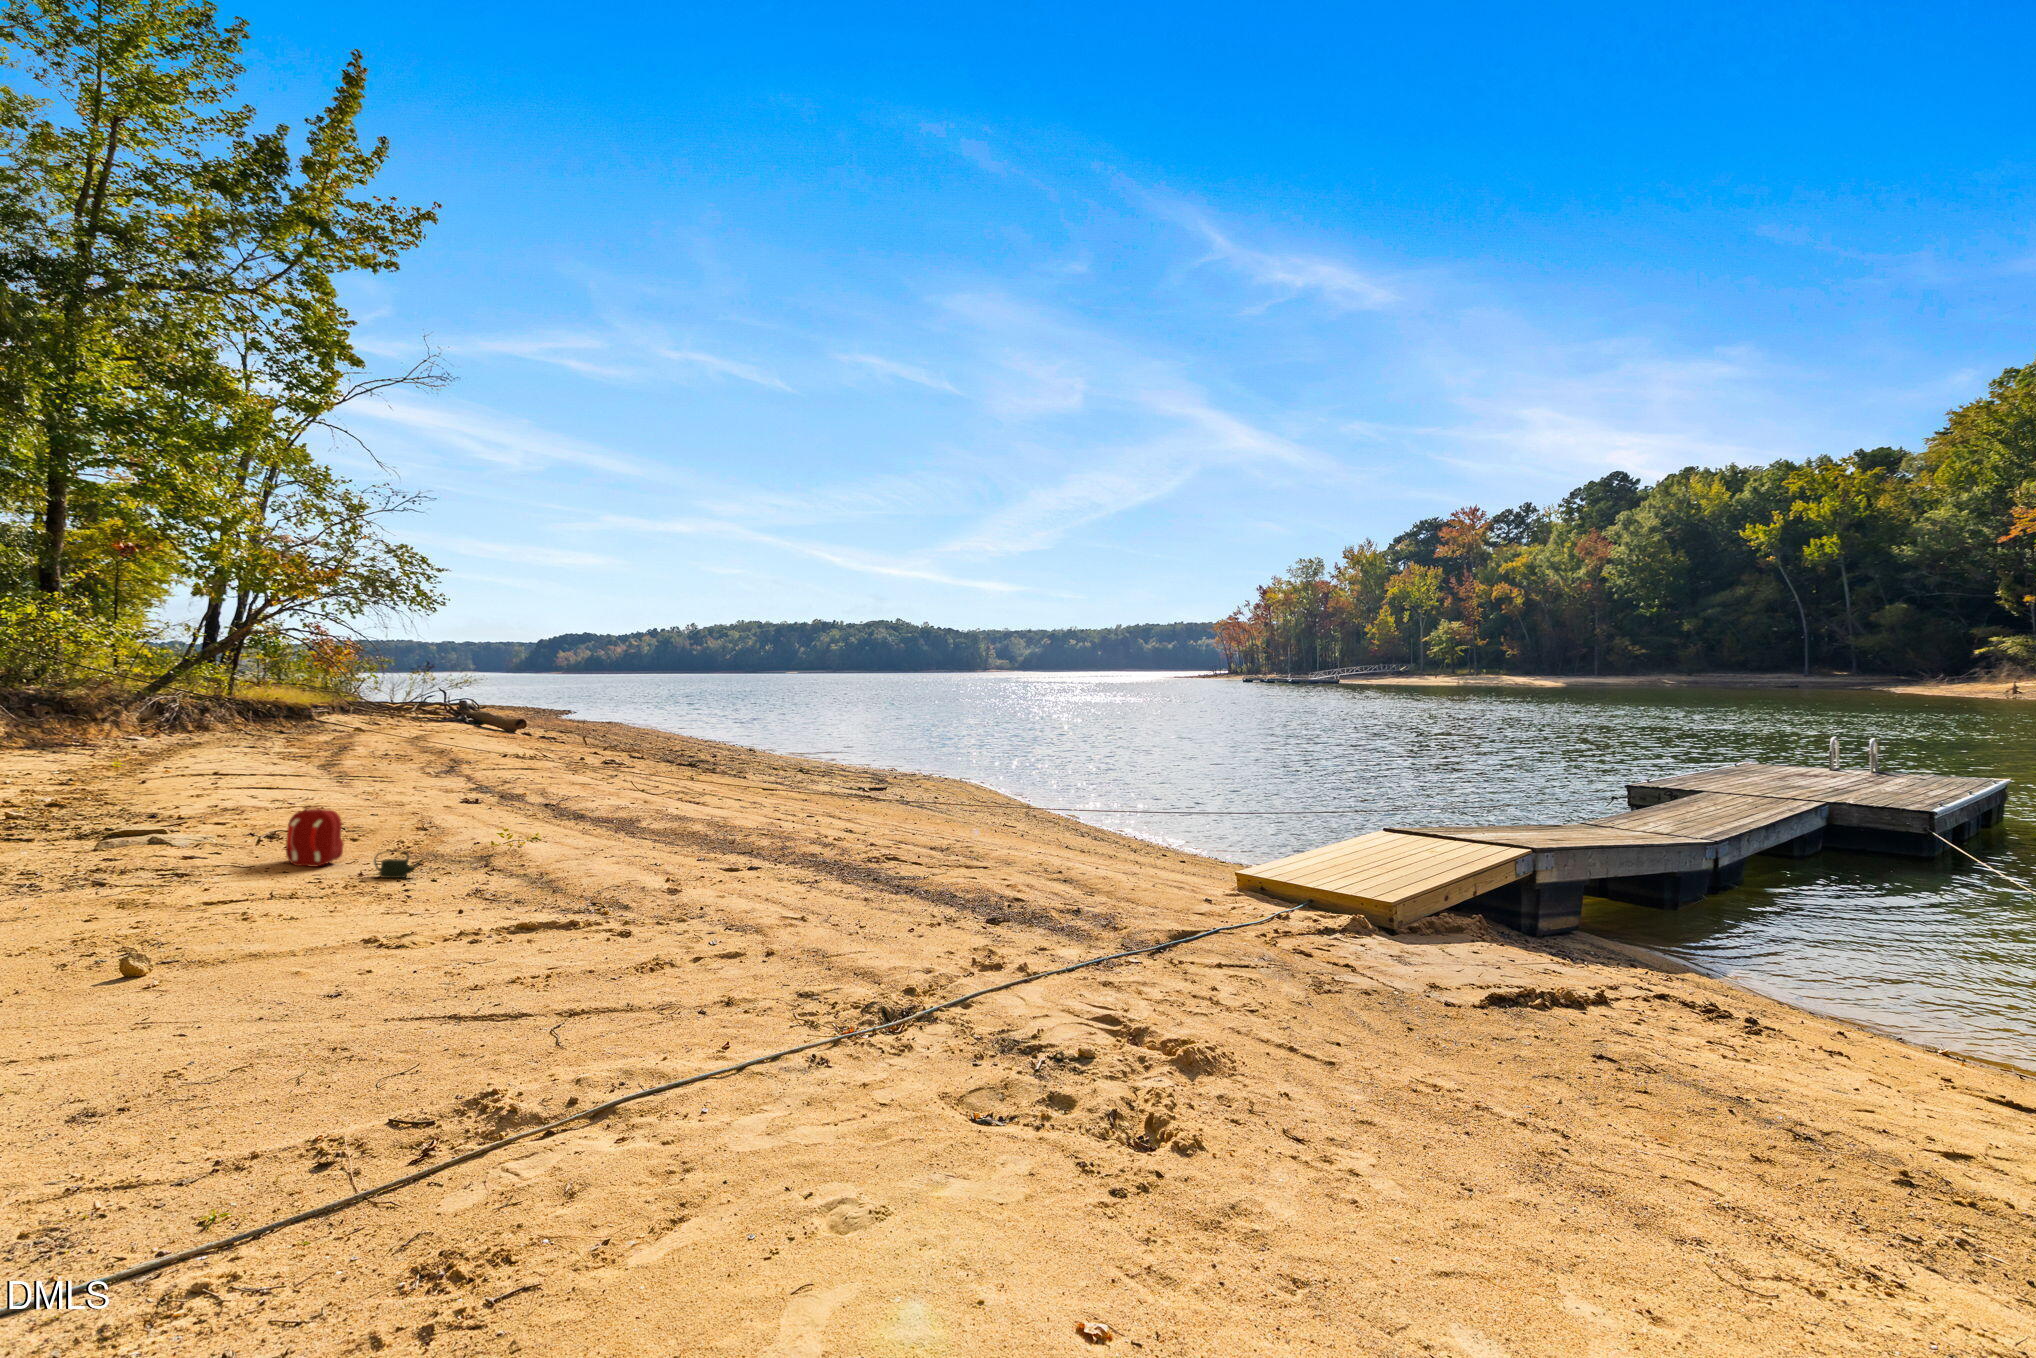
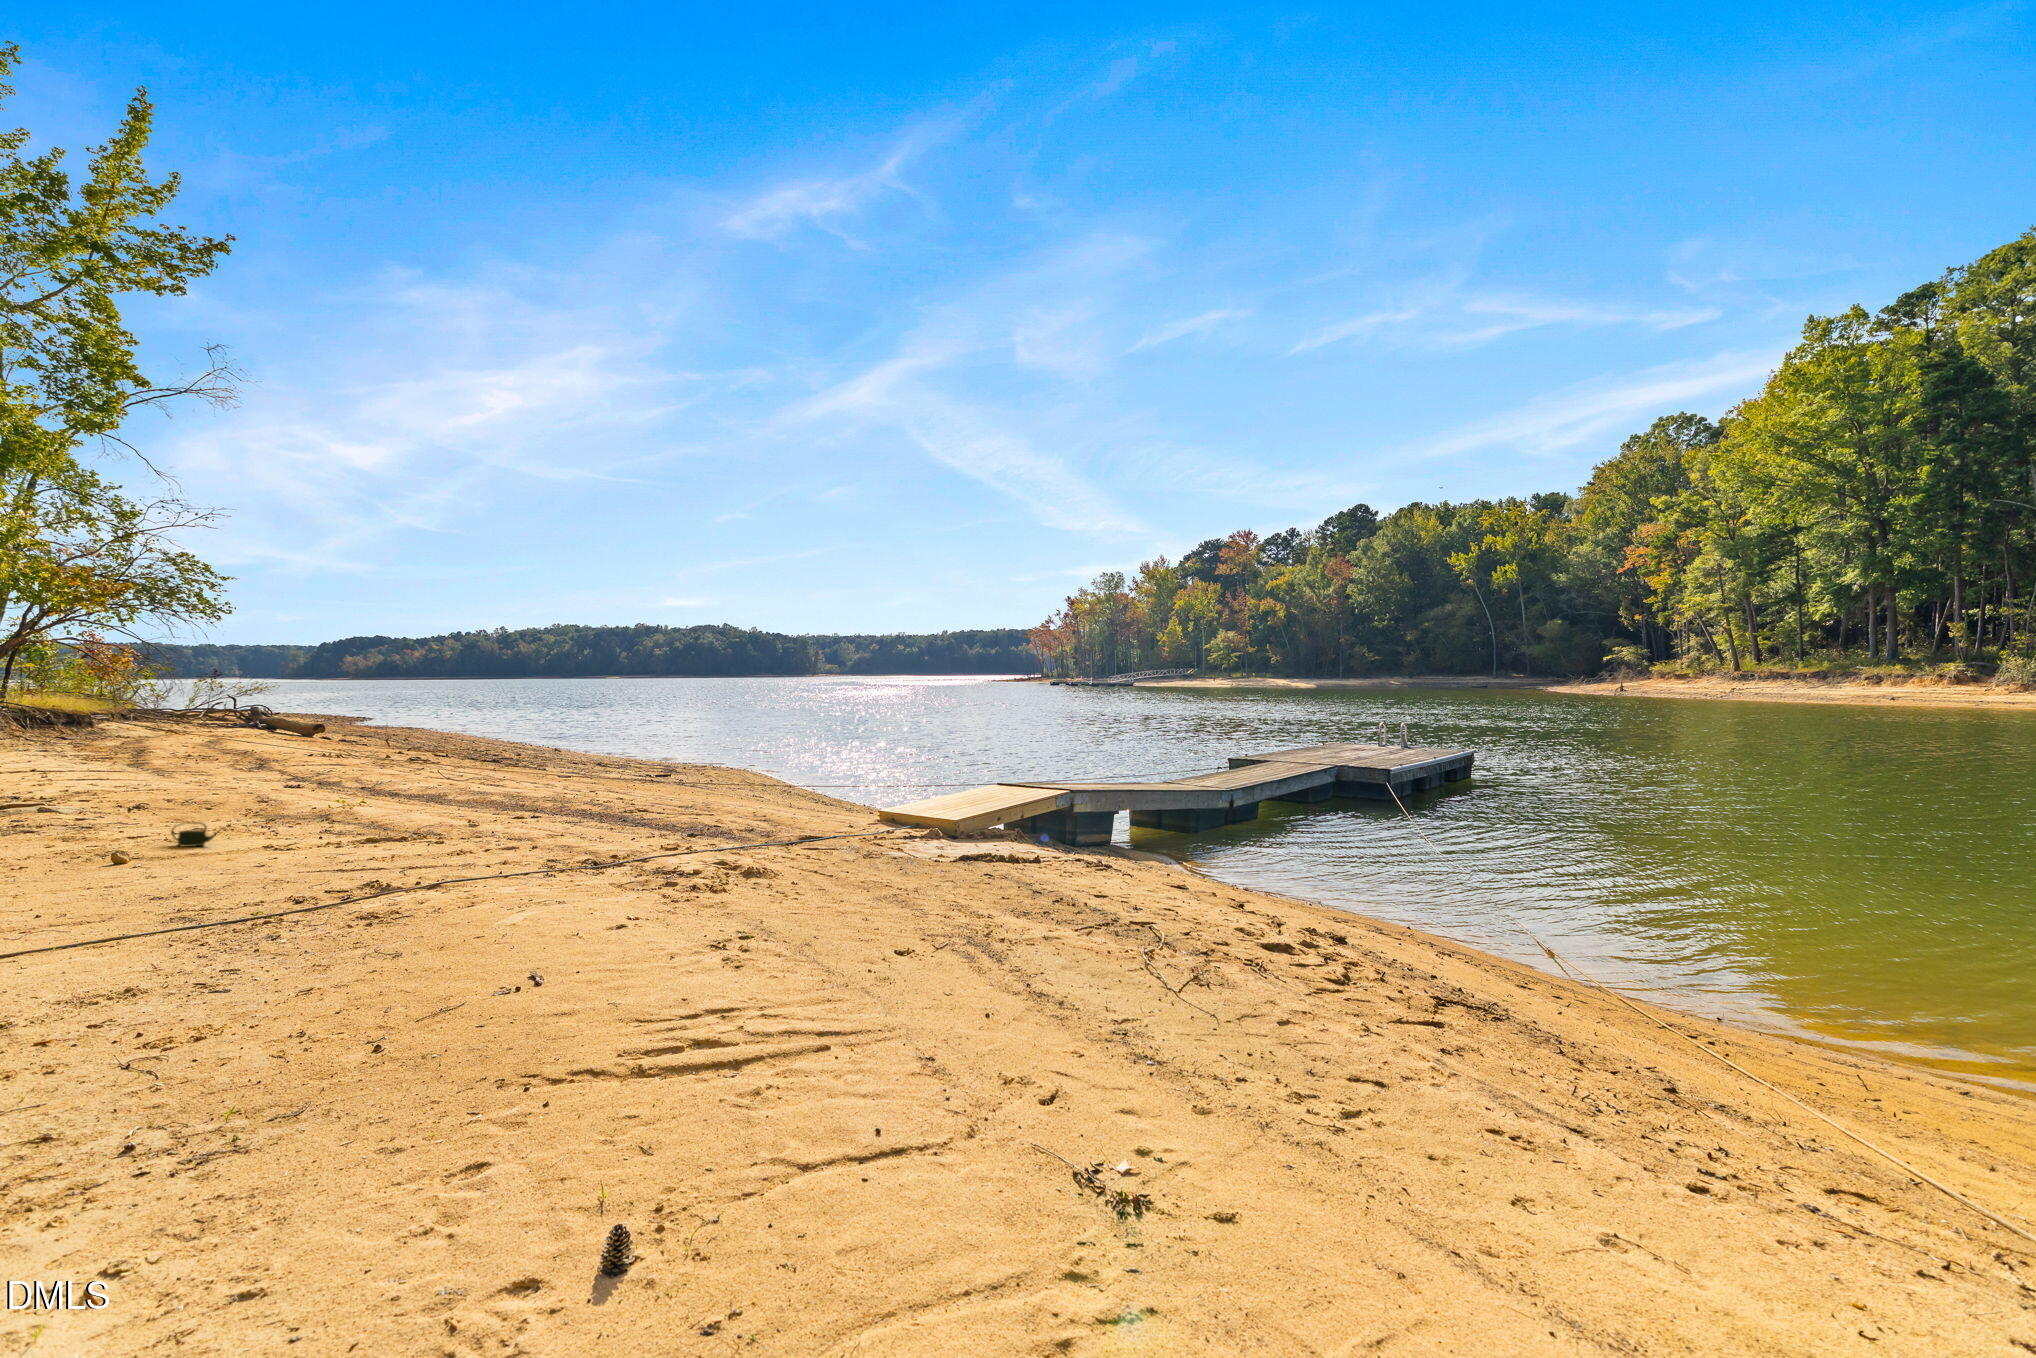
backpack: present [286,808,344,867] -> none [81,787,139,839]

